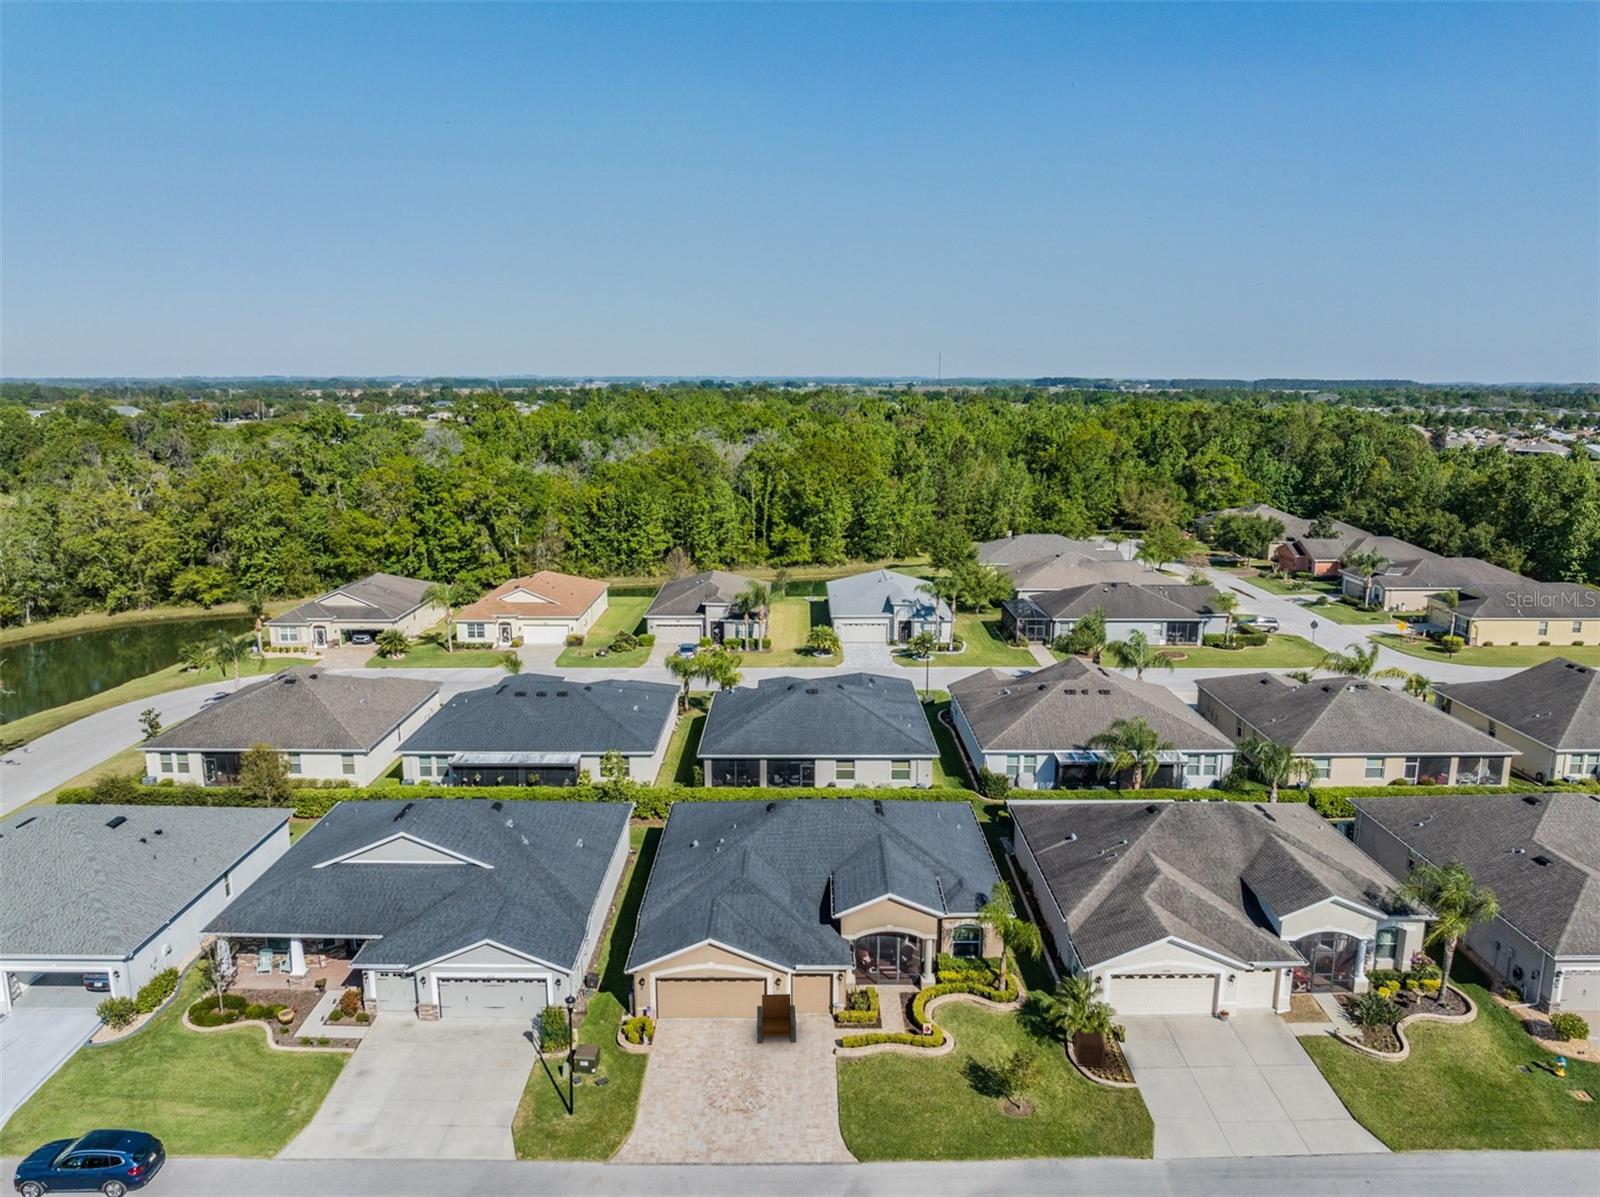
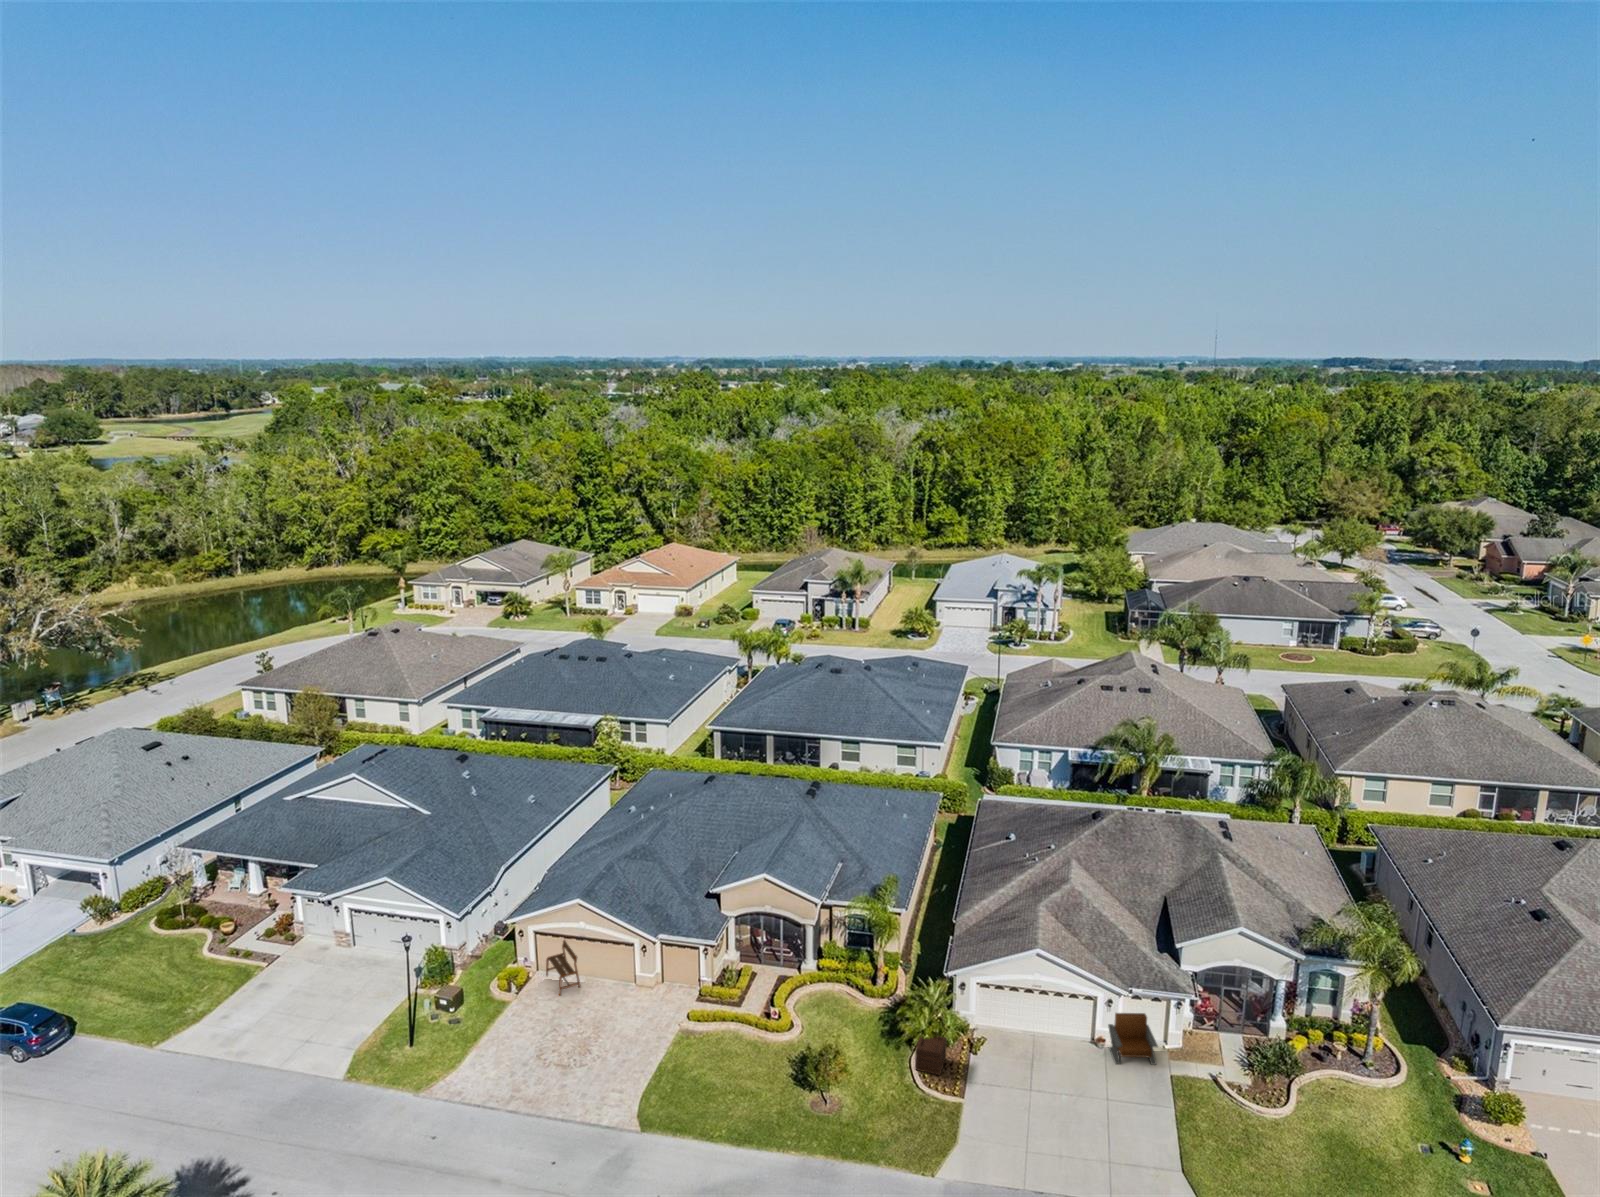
bench: none [669,982,711,1041] -> present [546,940,580,995]
lounge chair: present [757,994,796,1044] -> present [1108,1013,1158,1065]

